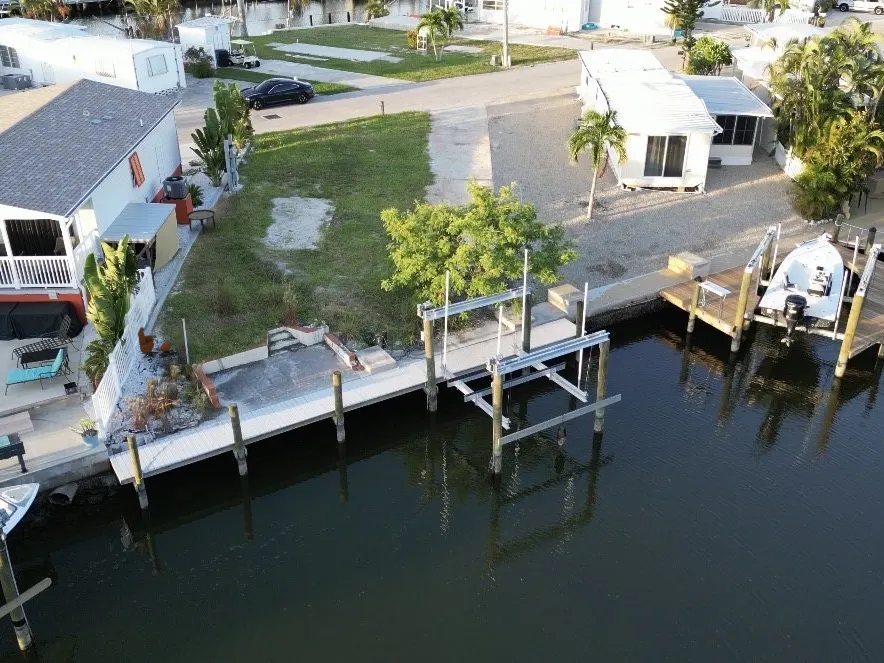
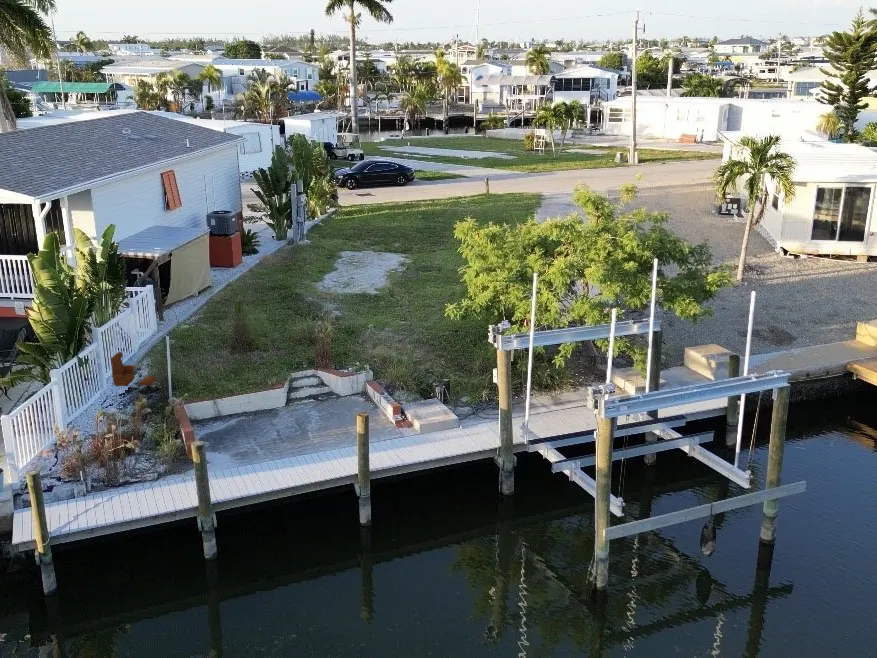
round table: present [187,210,215,233] -> none [230,252,264,278]

